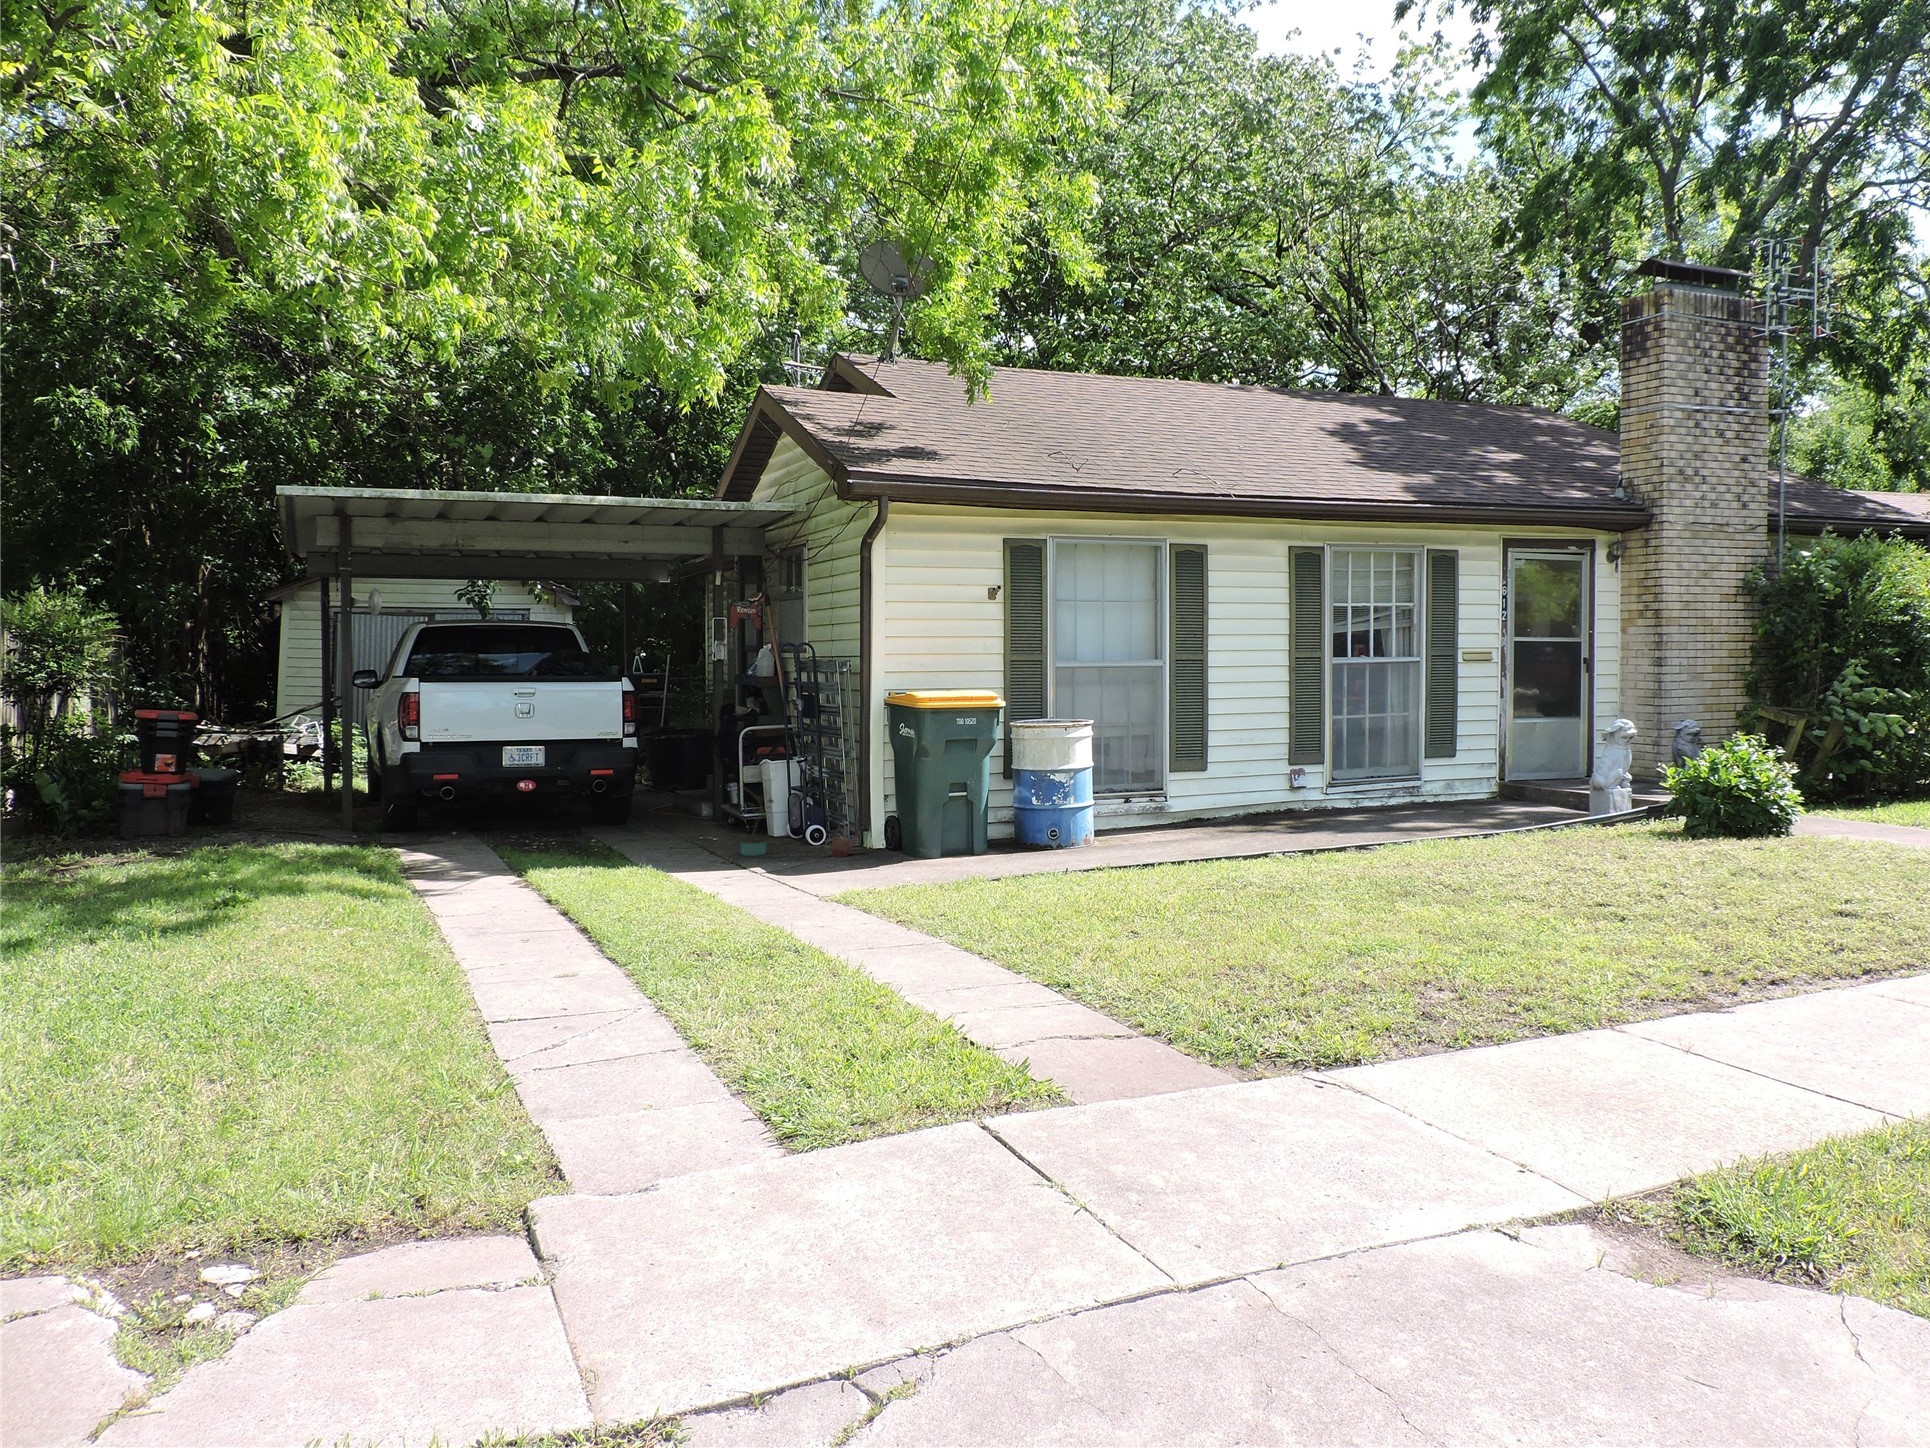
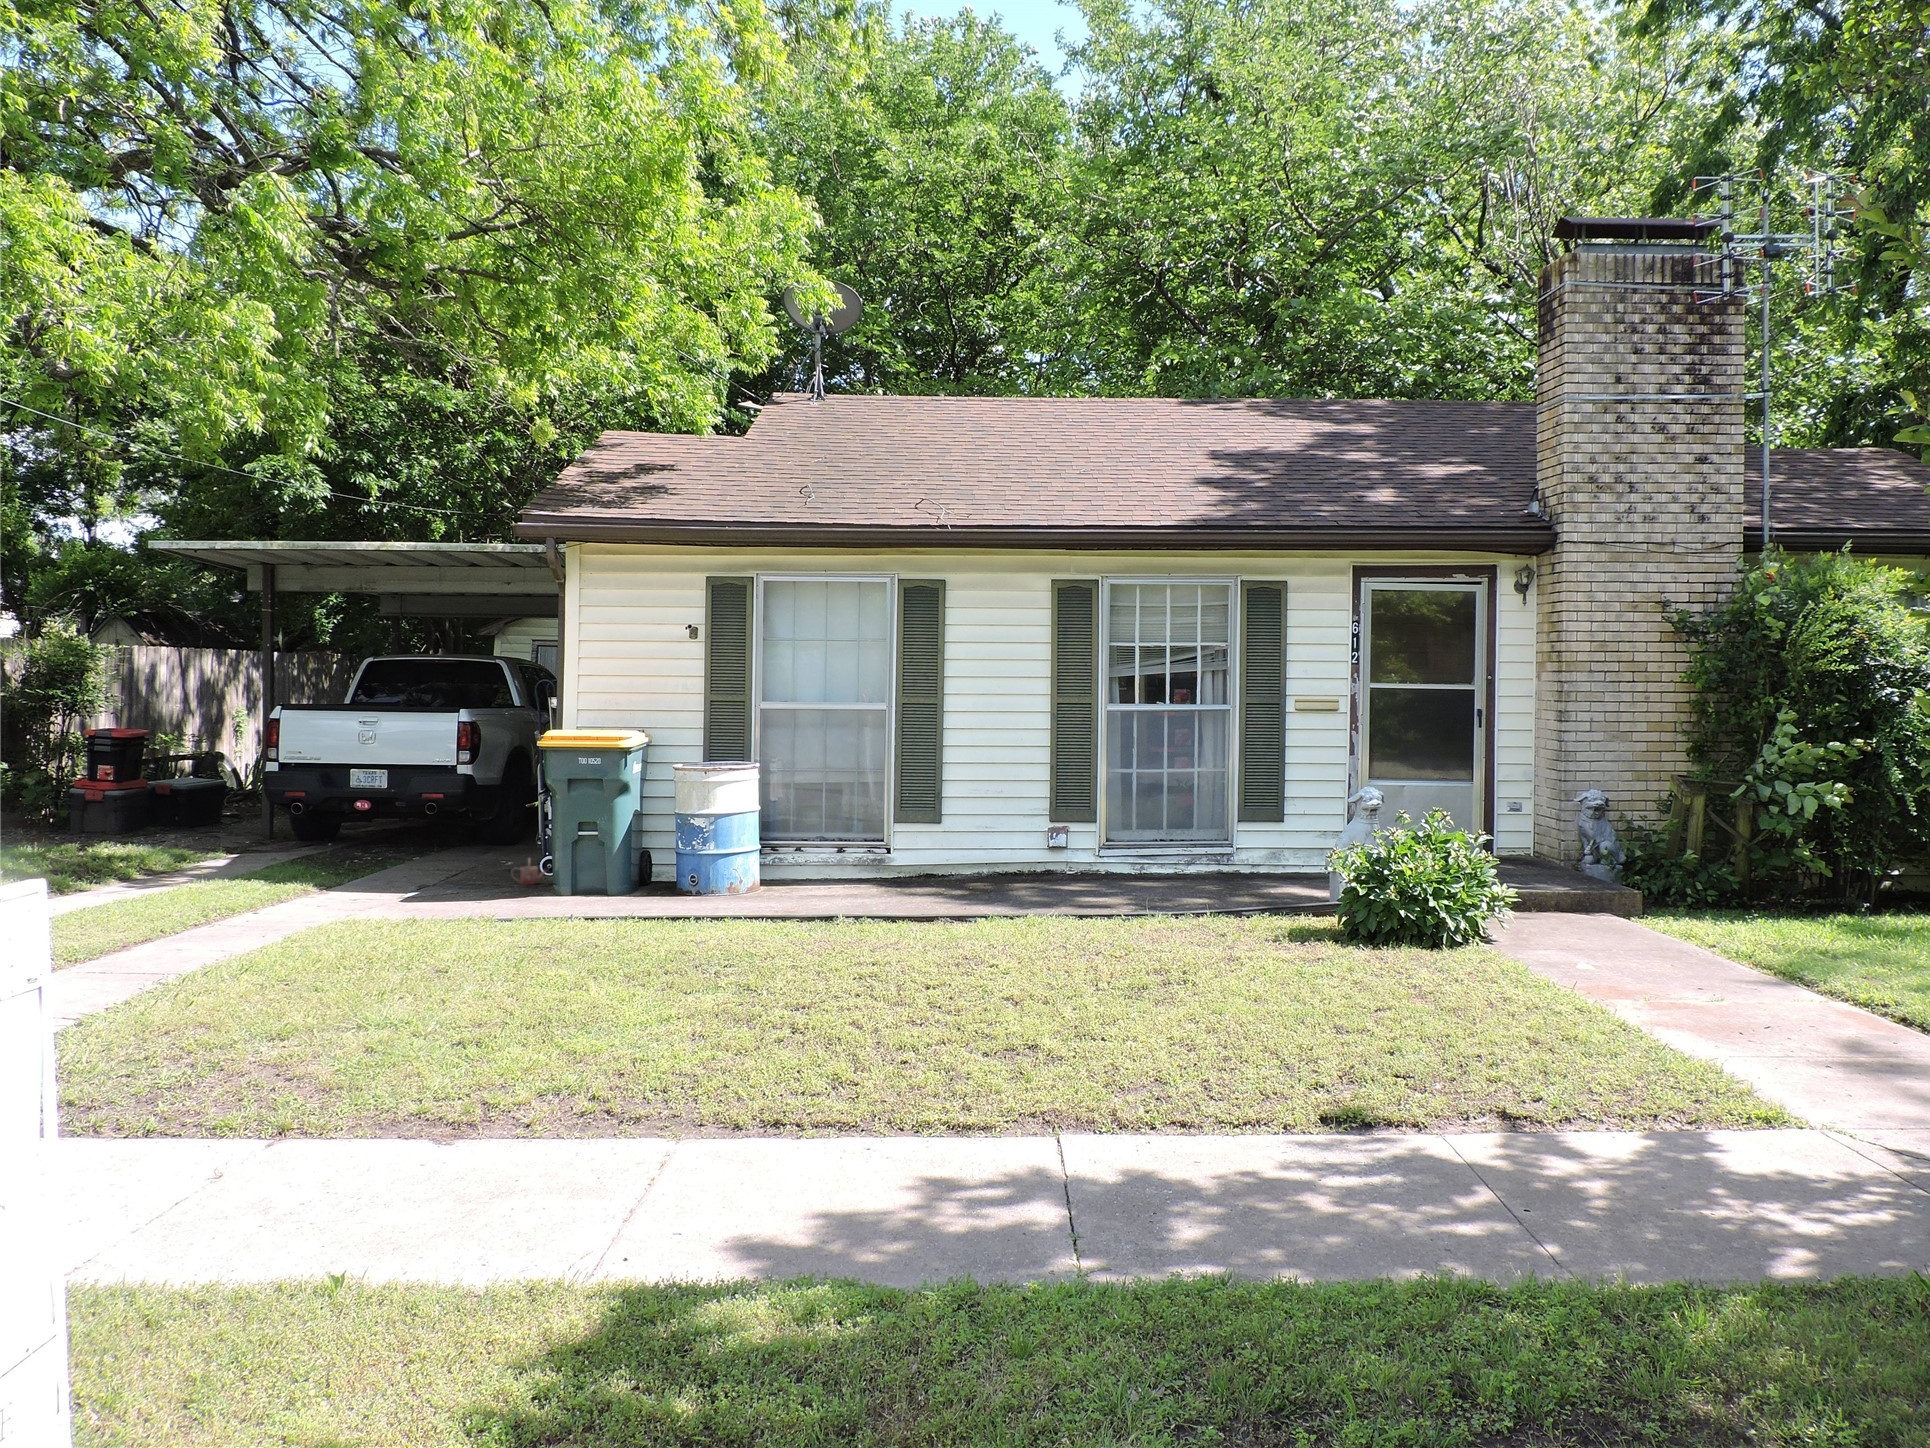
potted plant: present [733,784,773,856] -> none [444,802,489,879]

